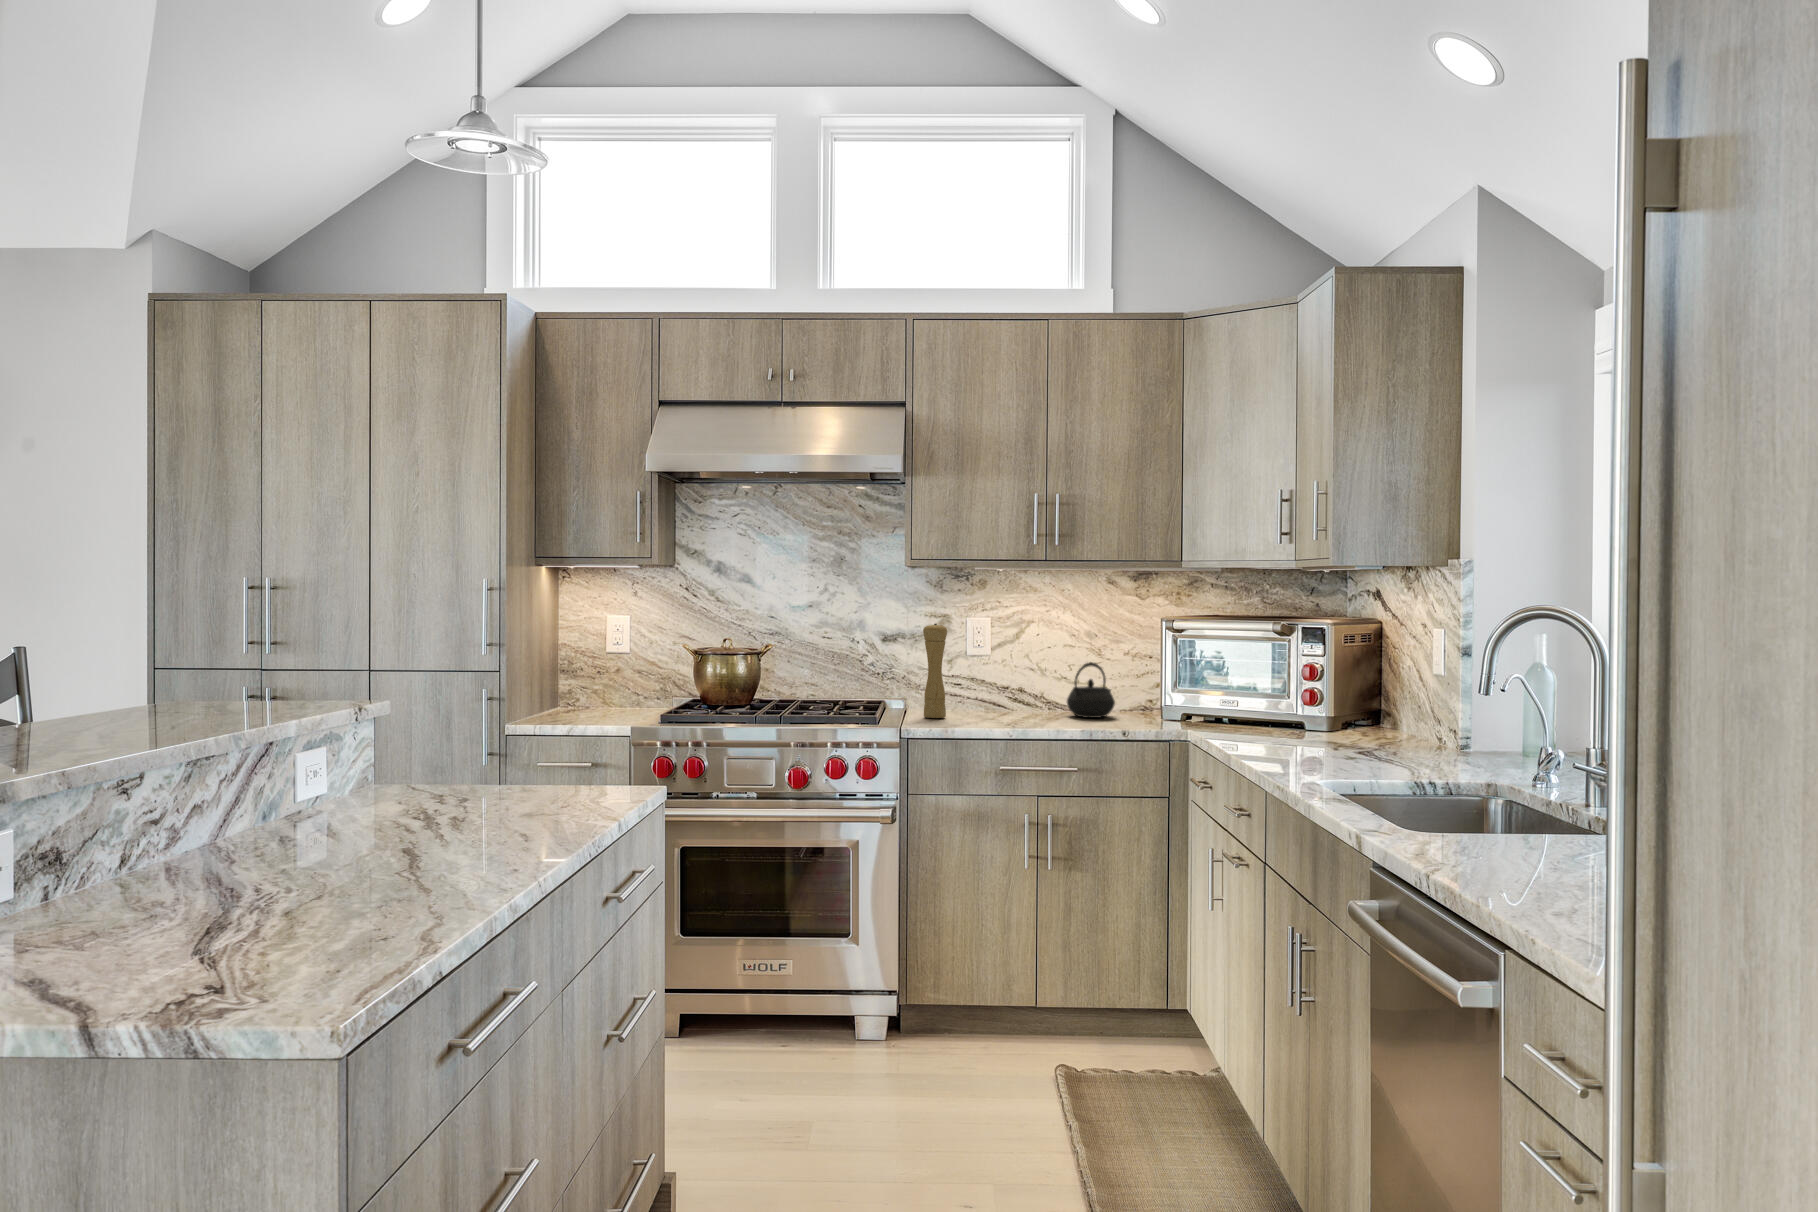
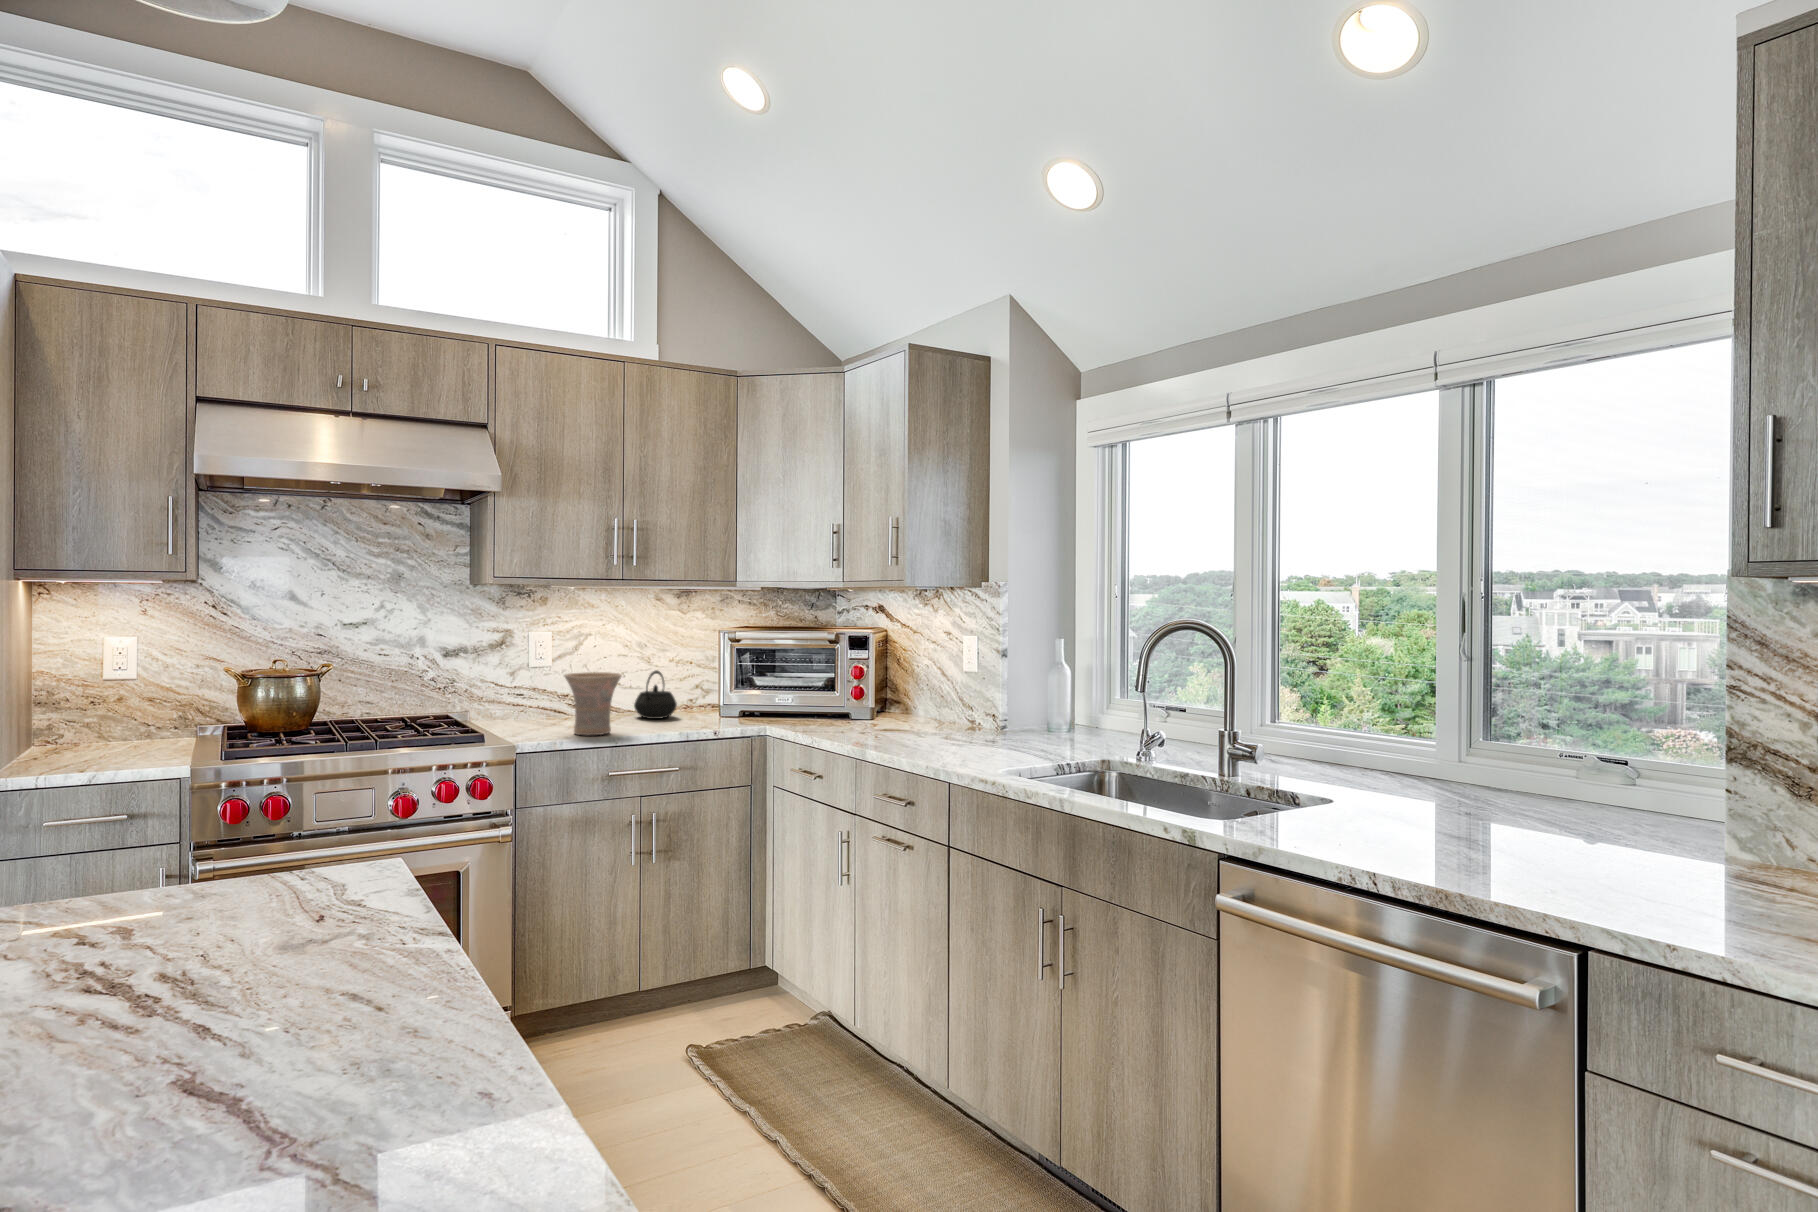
pepper mill: present [923,624,947,718] -> none [512,641,536,730]
vase: none [967,659,1028,727] -> present [565,672,622,735]

